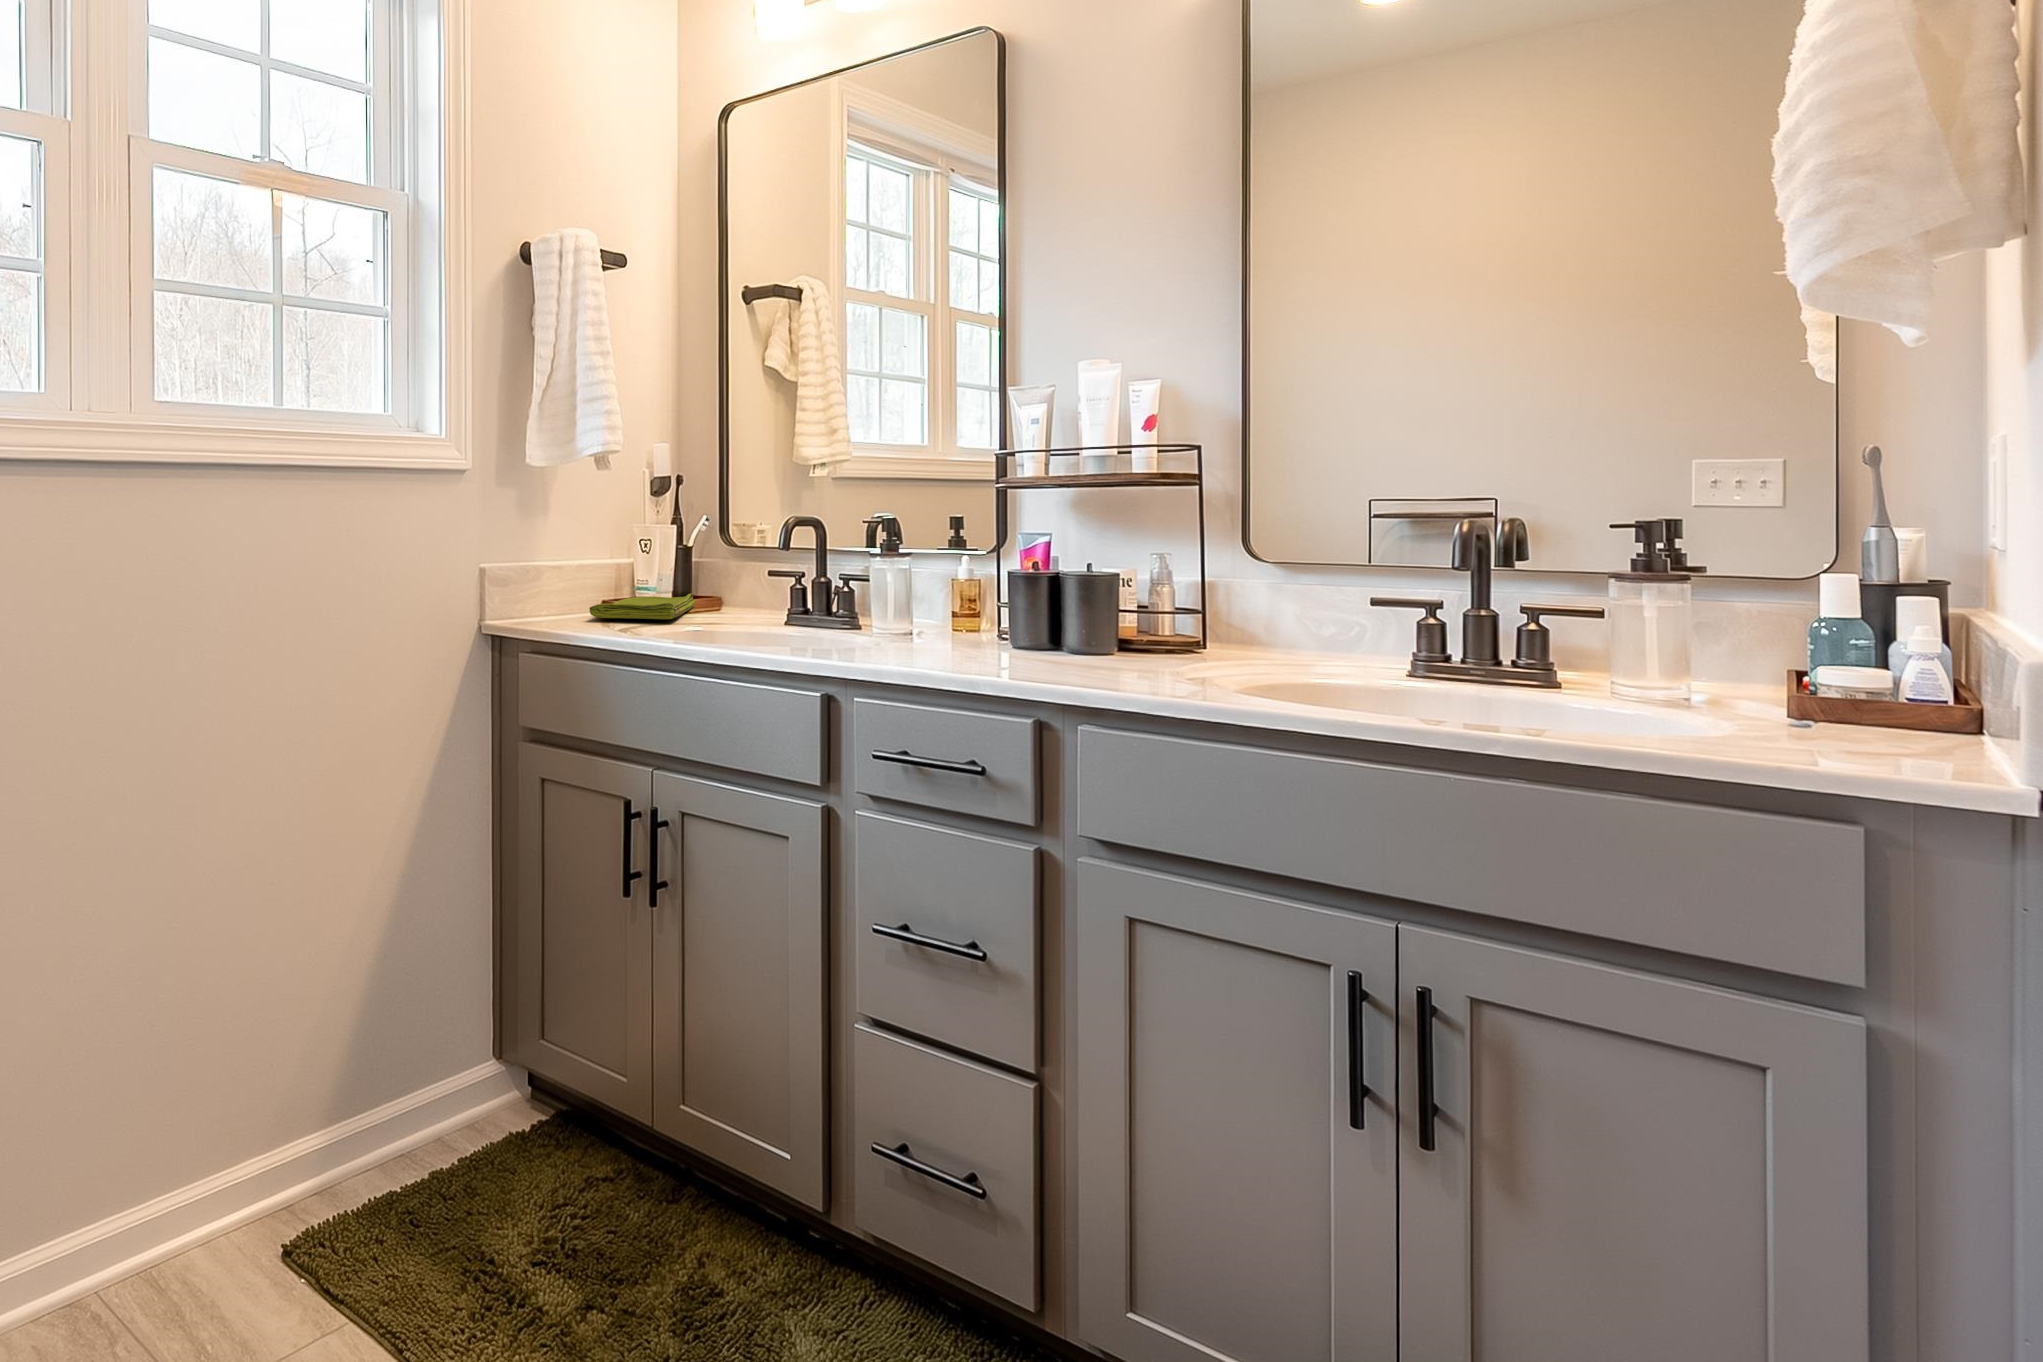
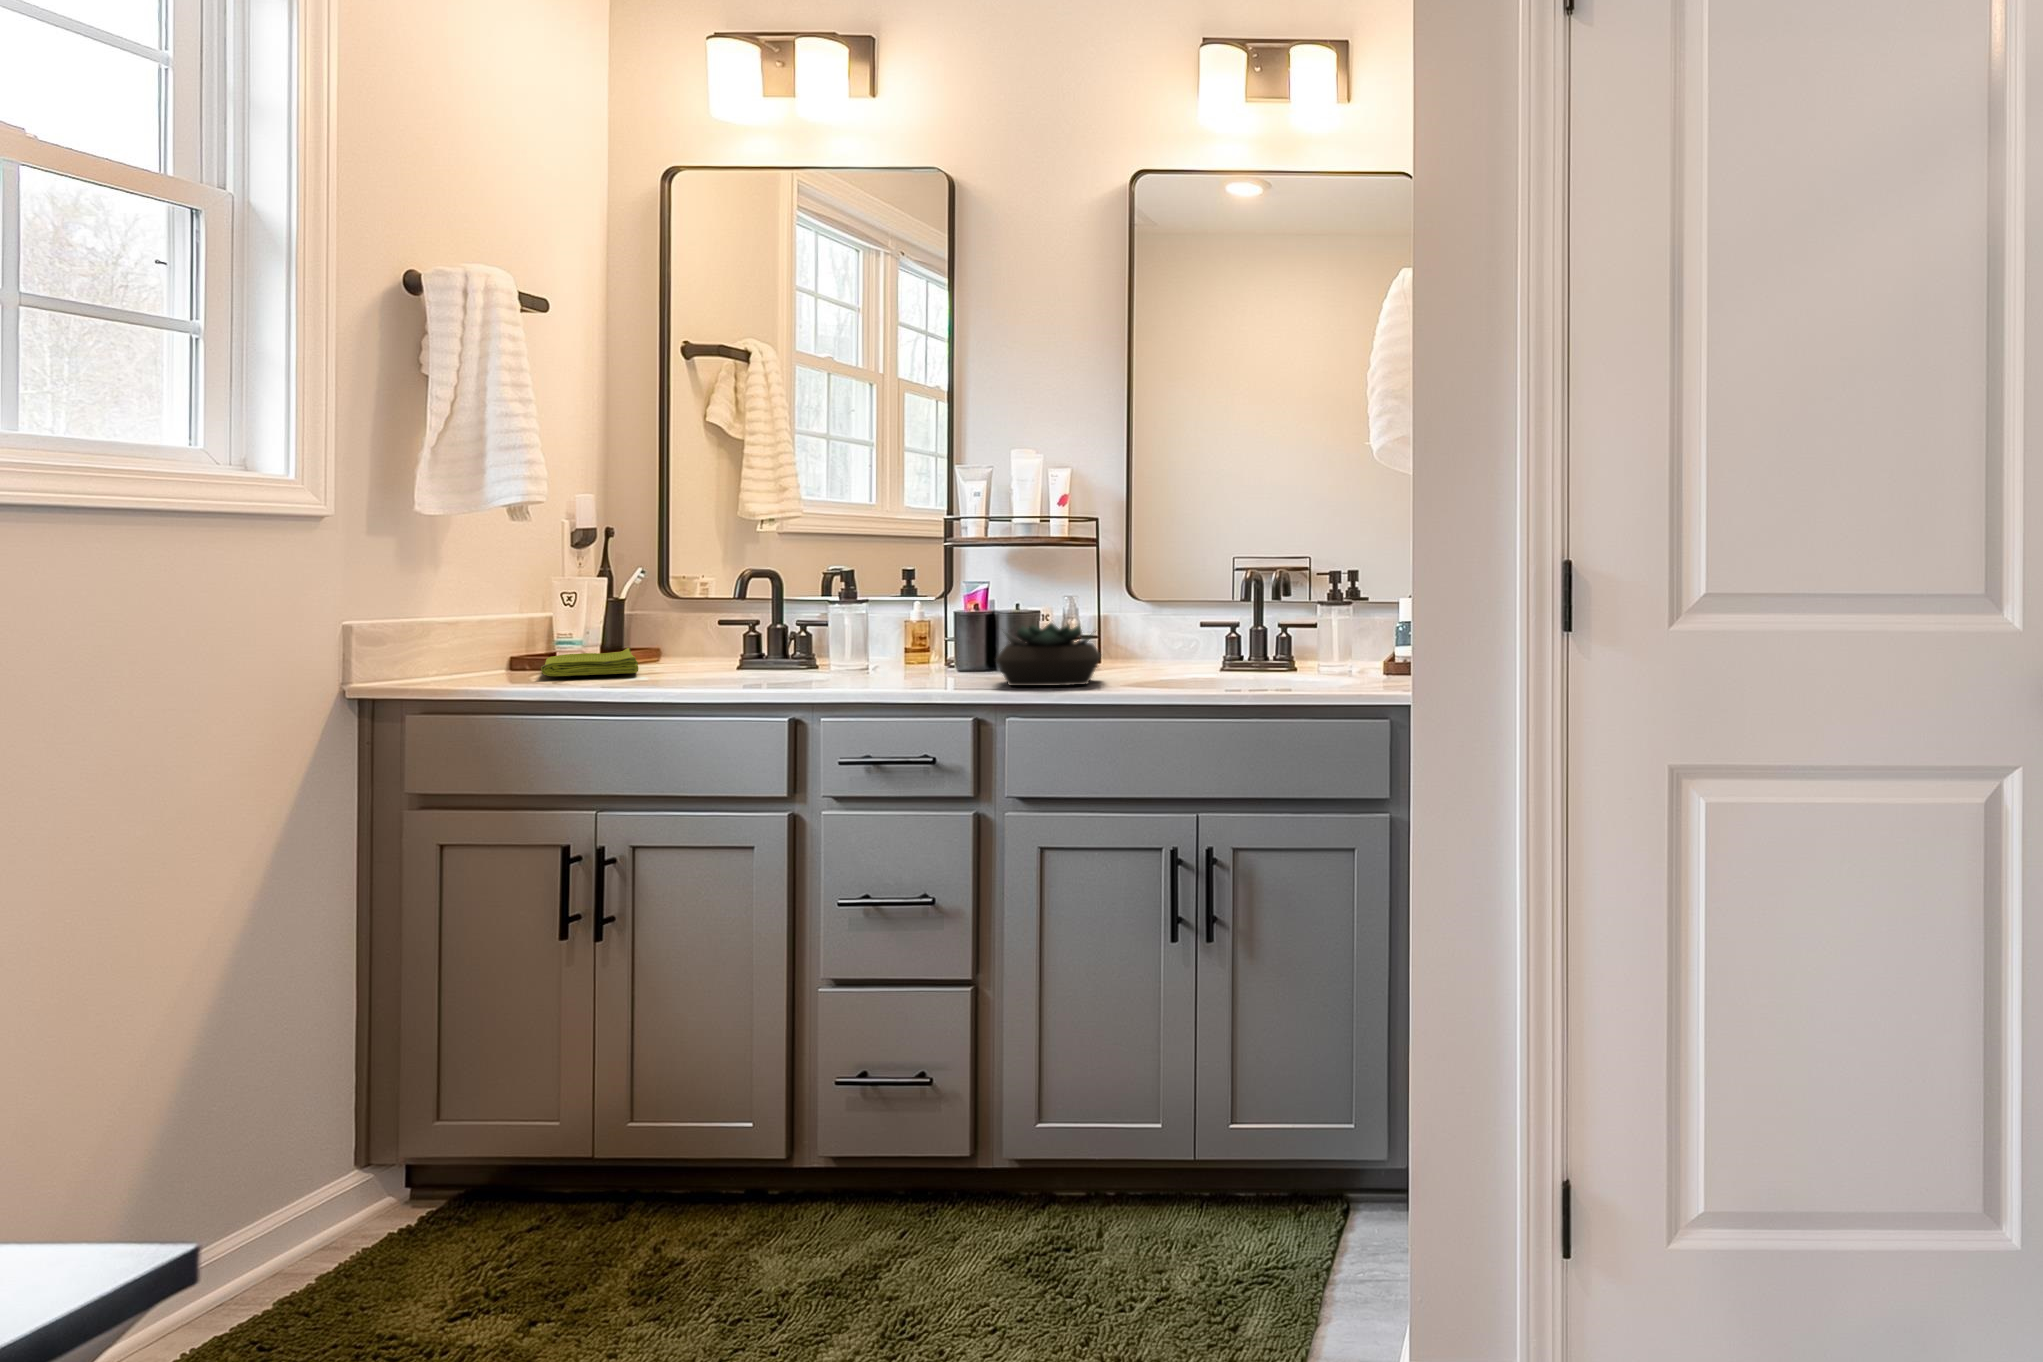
succulent plant: none [1049,585,1211,678] -> present [996,623,1101,686]

